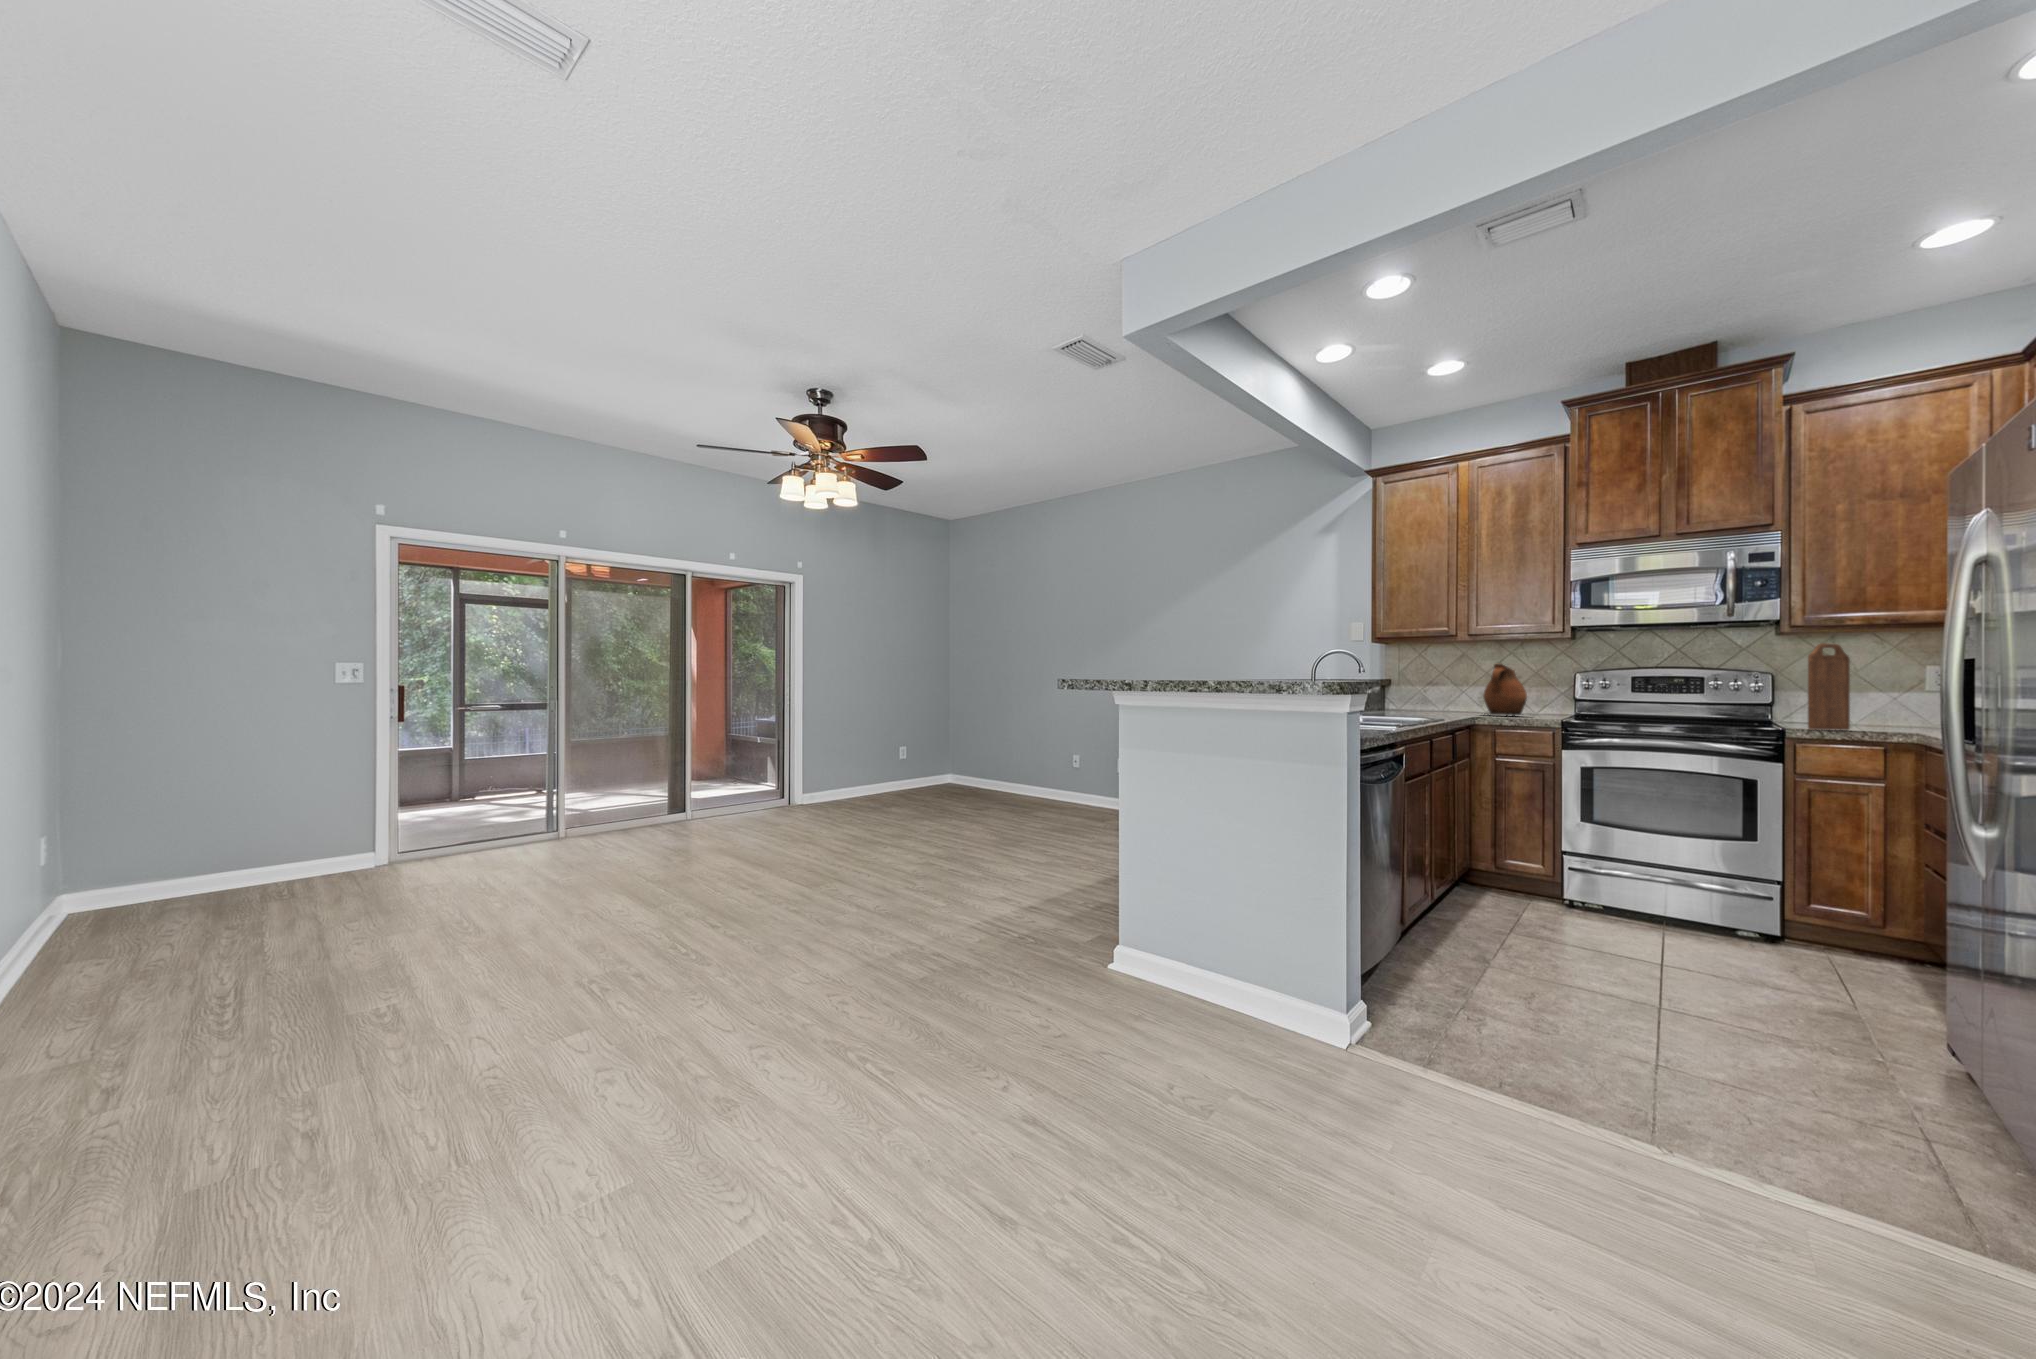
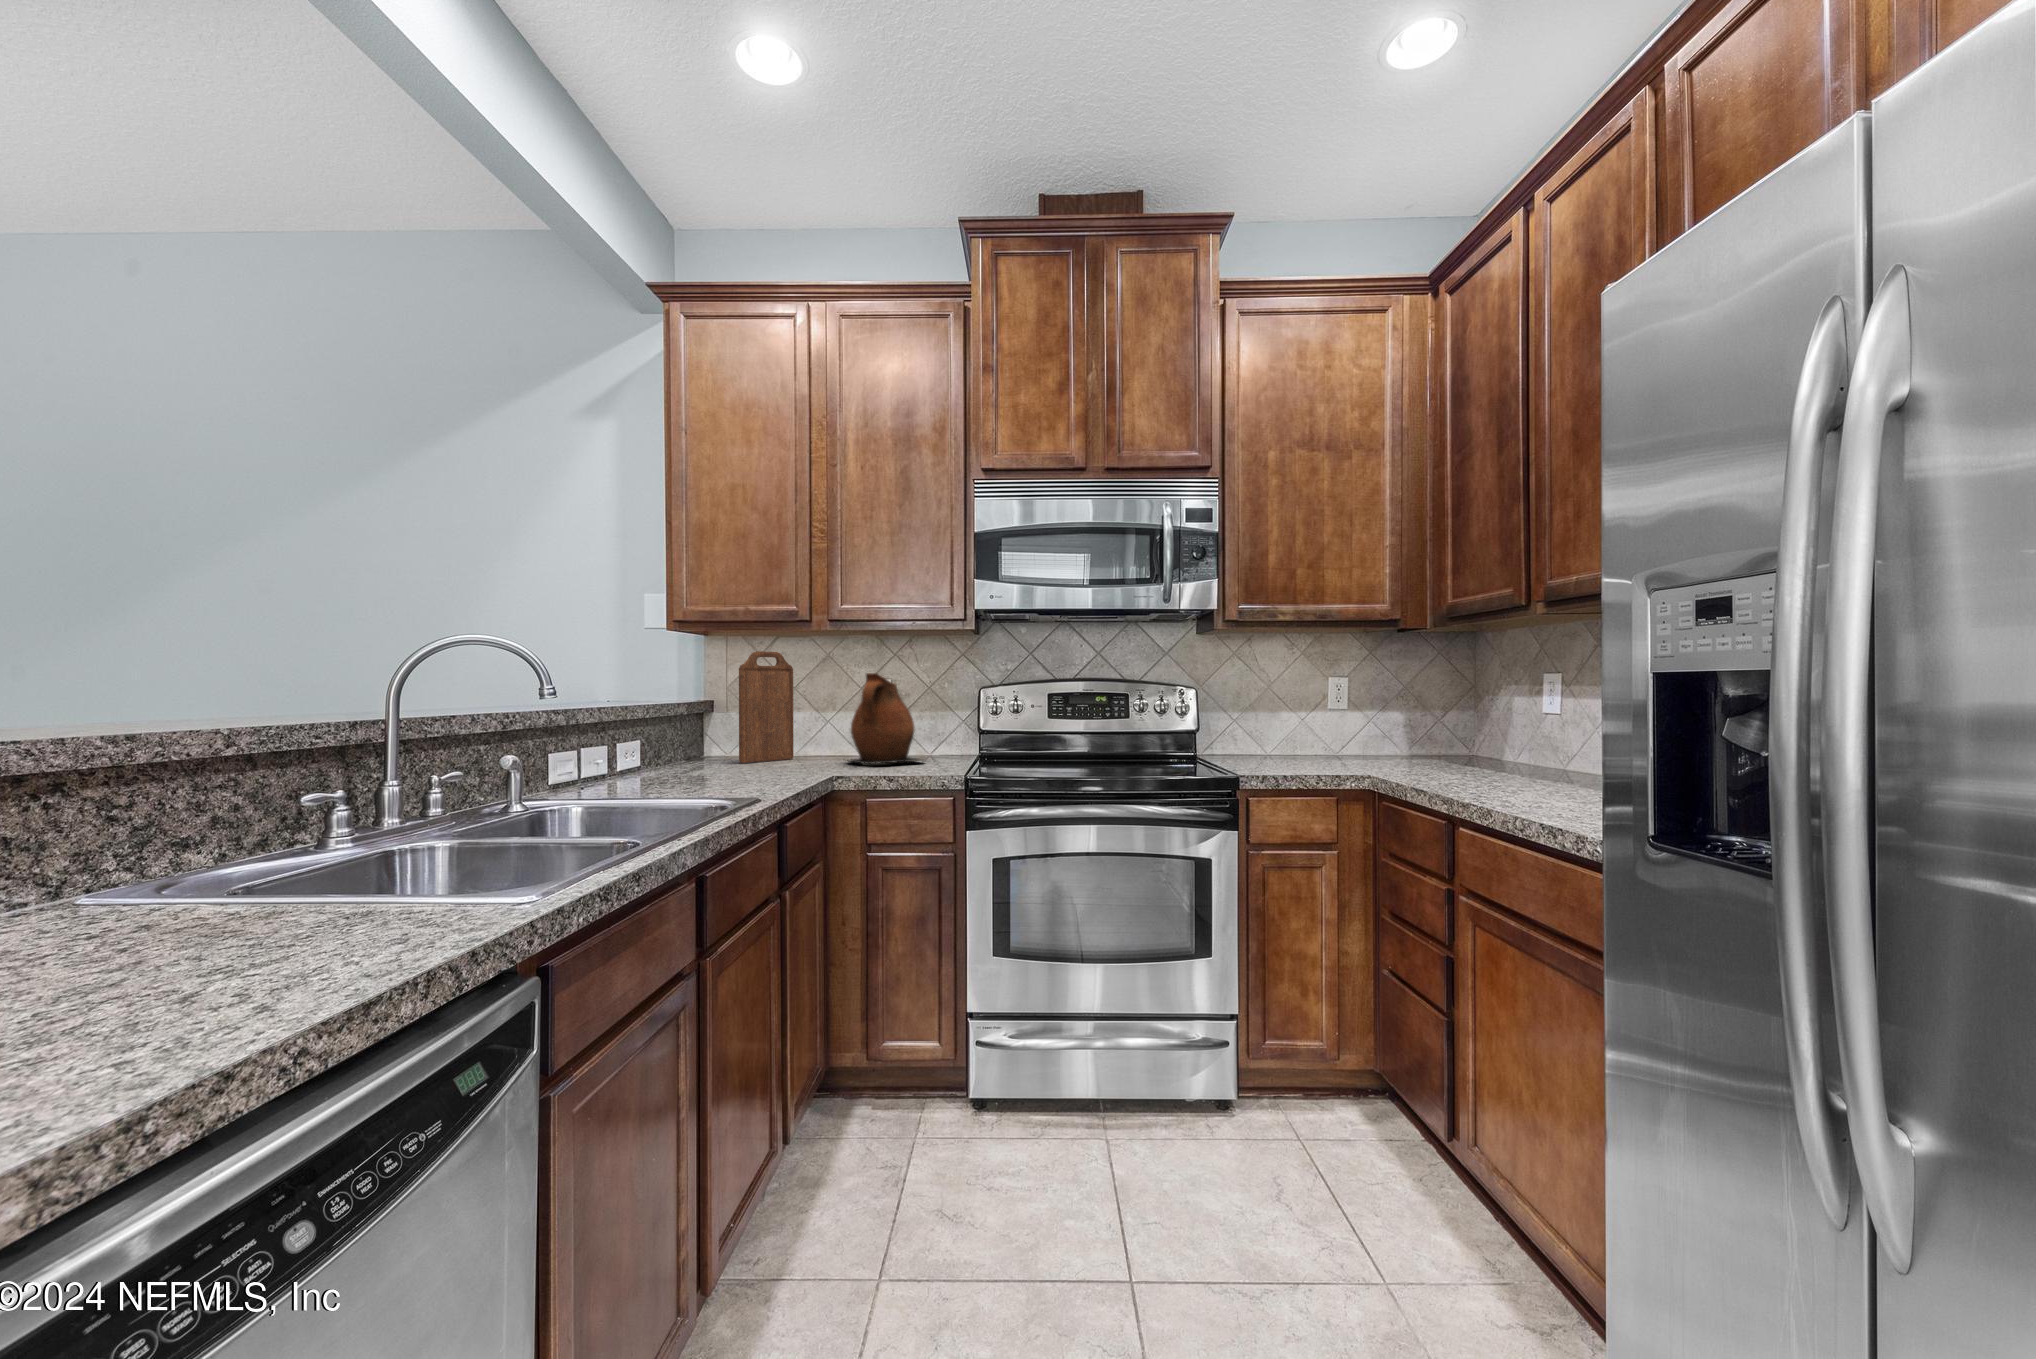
cutting board: present [1808,643,1850,730] -> present [739,651,794,763]

